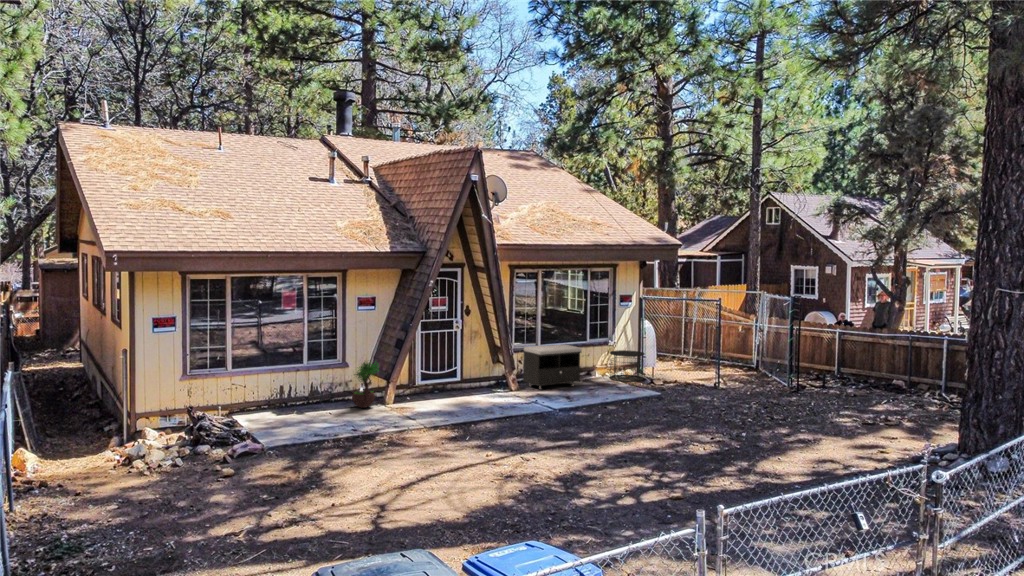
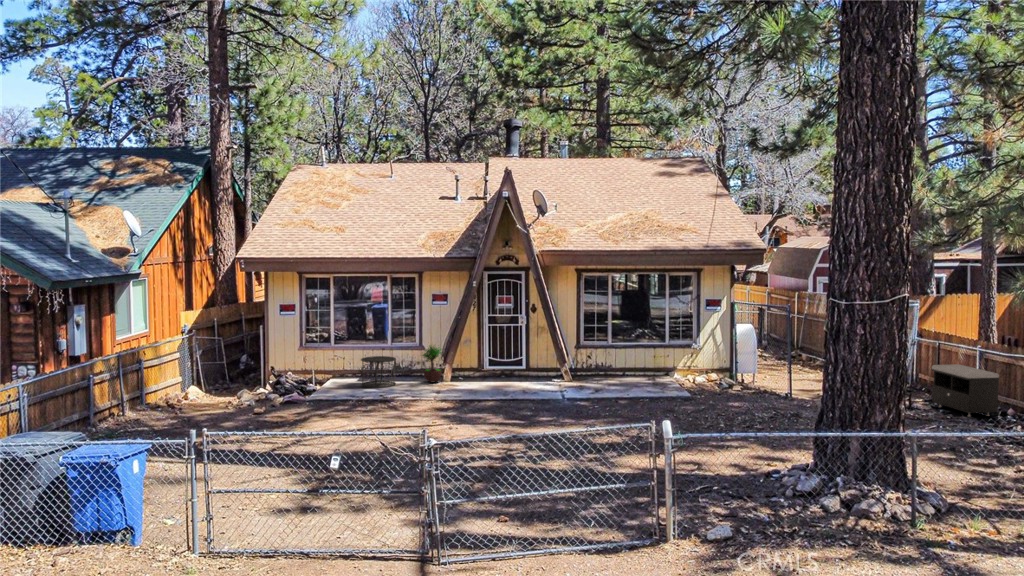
storage bench: present [523,345,582,389] -> present [932,364,999,416]
side table: present [610,350,645,382] -> present [361,356,396,388]

